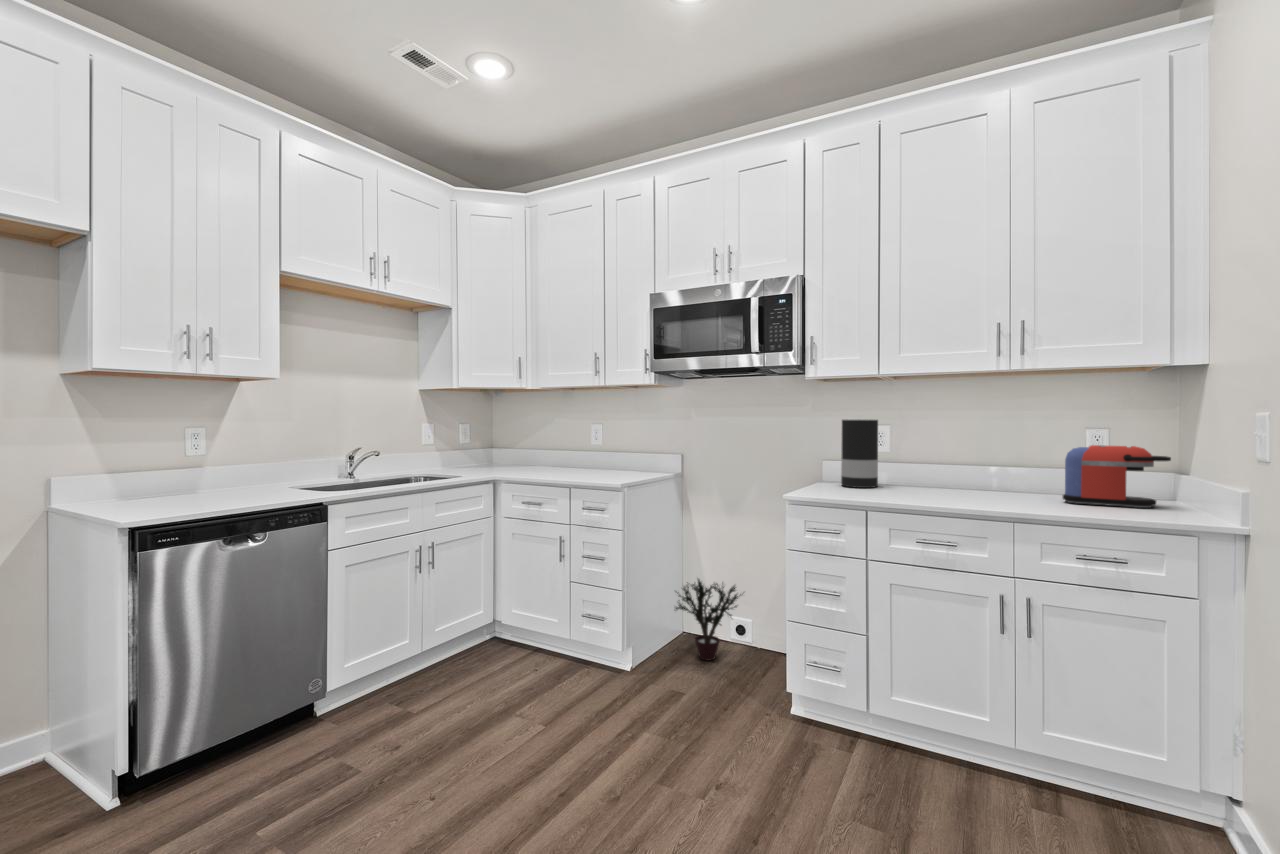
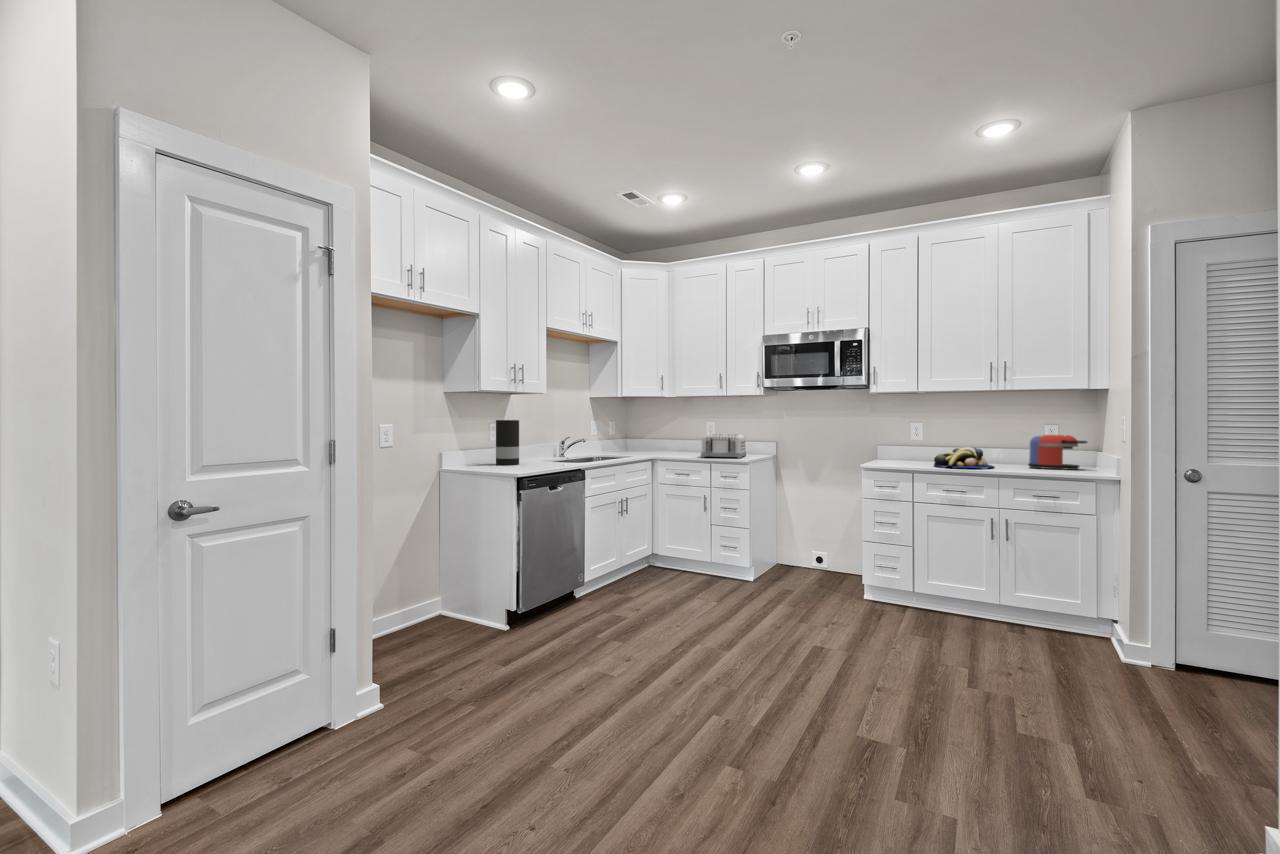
vase: present [841,420,878,488] -> present [496,420,519,465]
toaster: none [557,443,632,480] -> present [701,434,746,458]
fruit bowl: none [902,466,1005,504] -> present [934,447,994,468]
potted plant: present [676,579,741,661] -> none [778,523,826,577]

